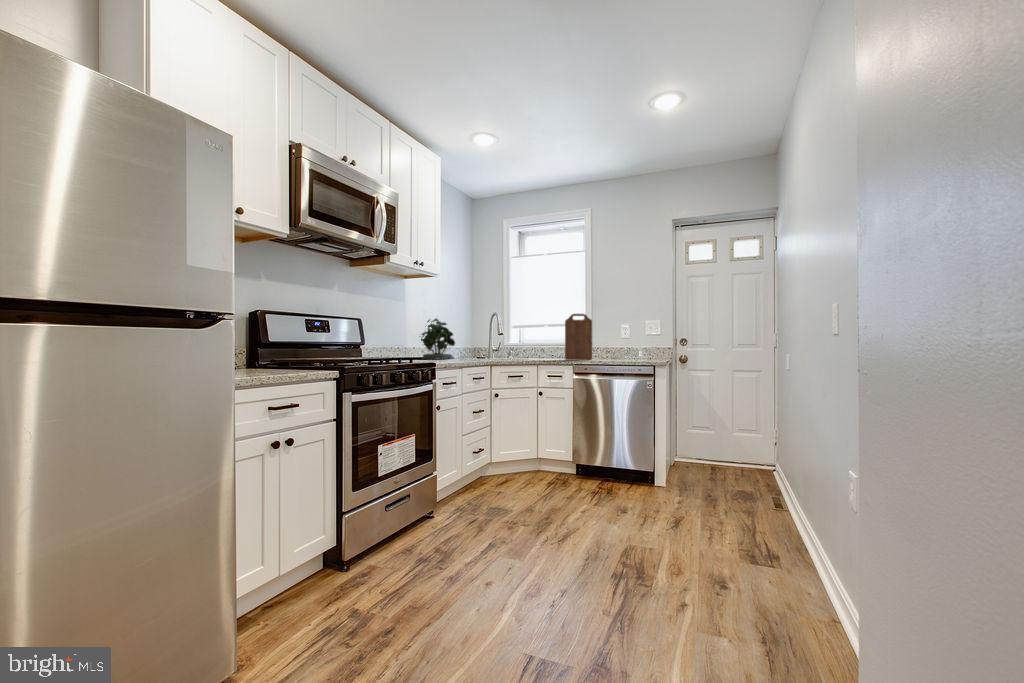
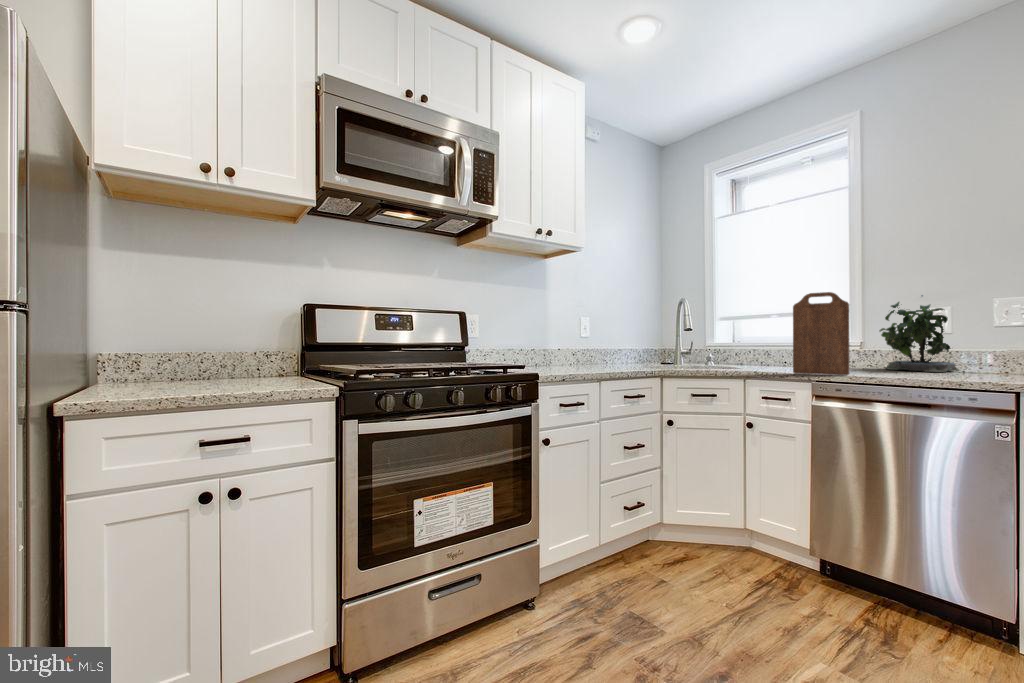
potted plant: present [419,319,455,360] -> present [879,295,959,372]

